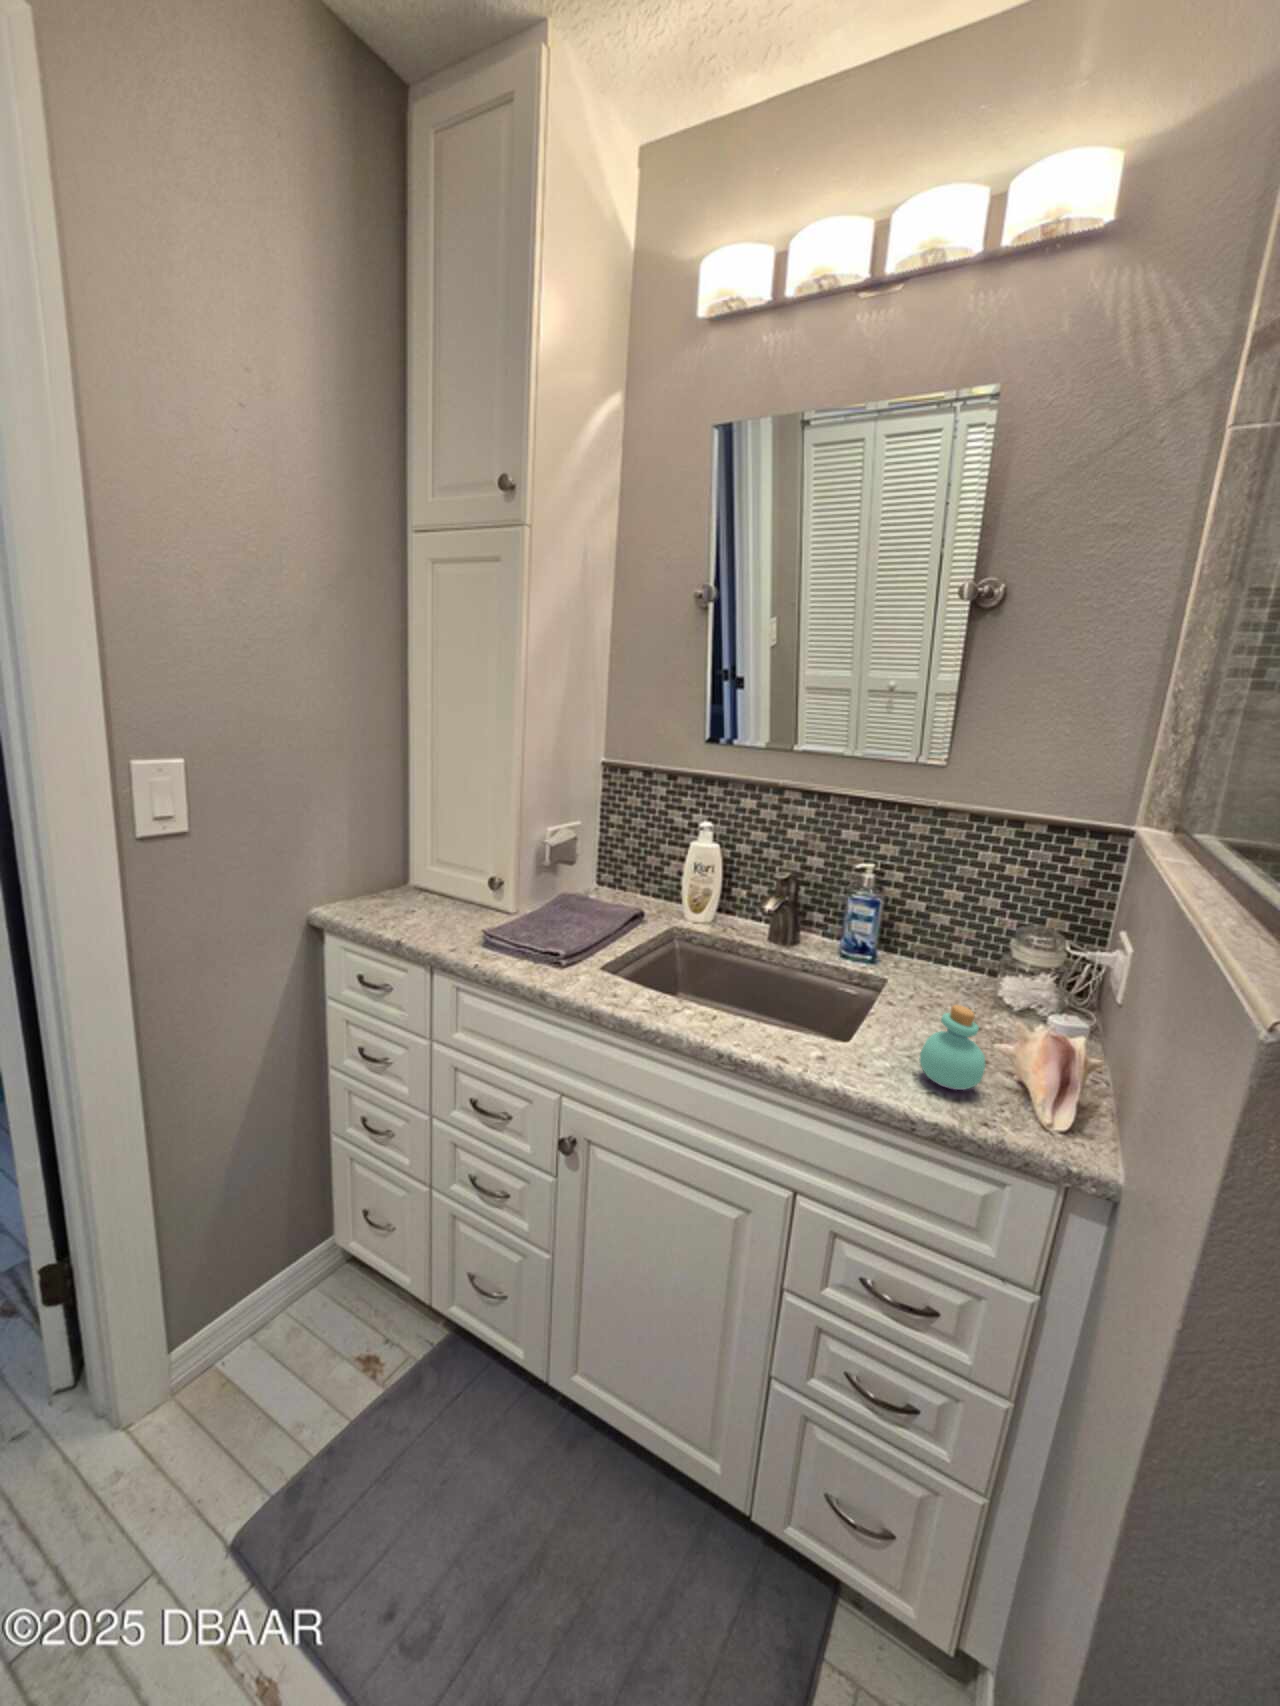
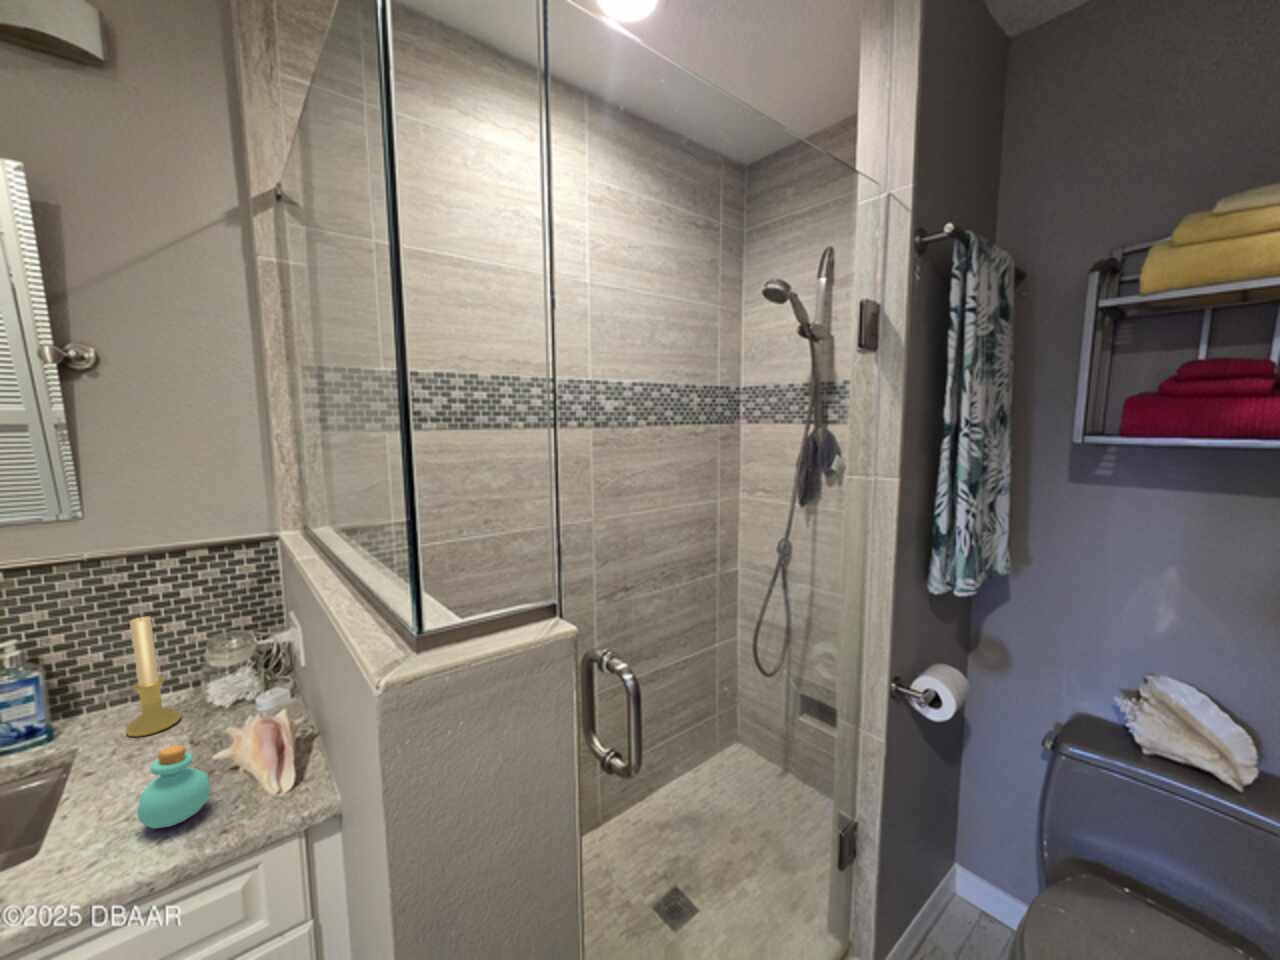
candle holder: none [925,873,975,1002] -> present [126,616,181,737]

